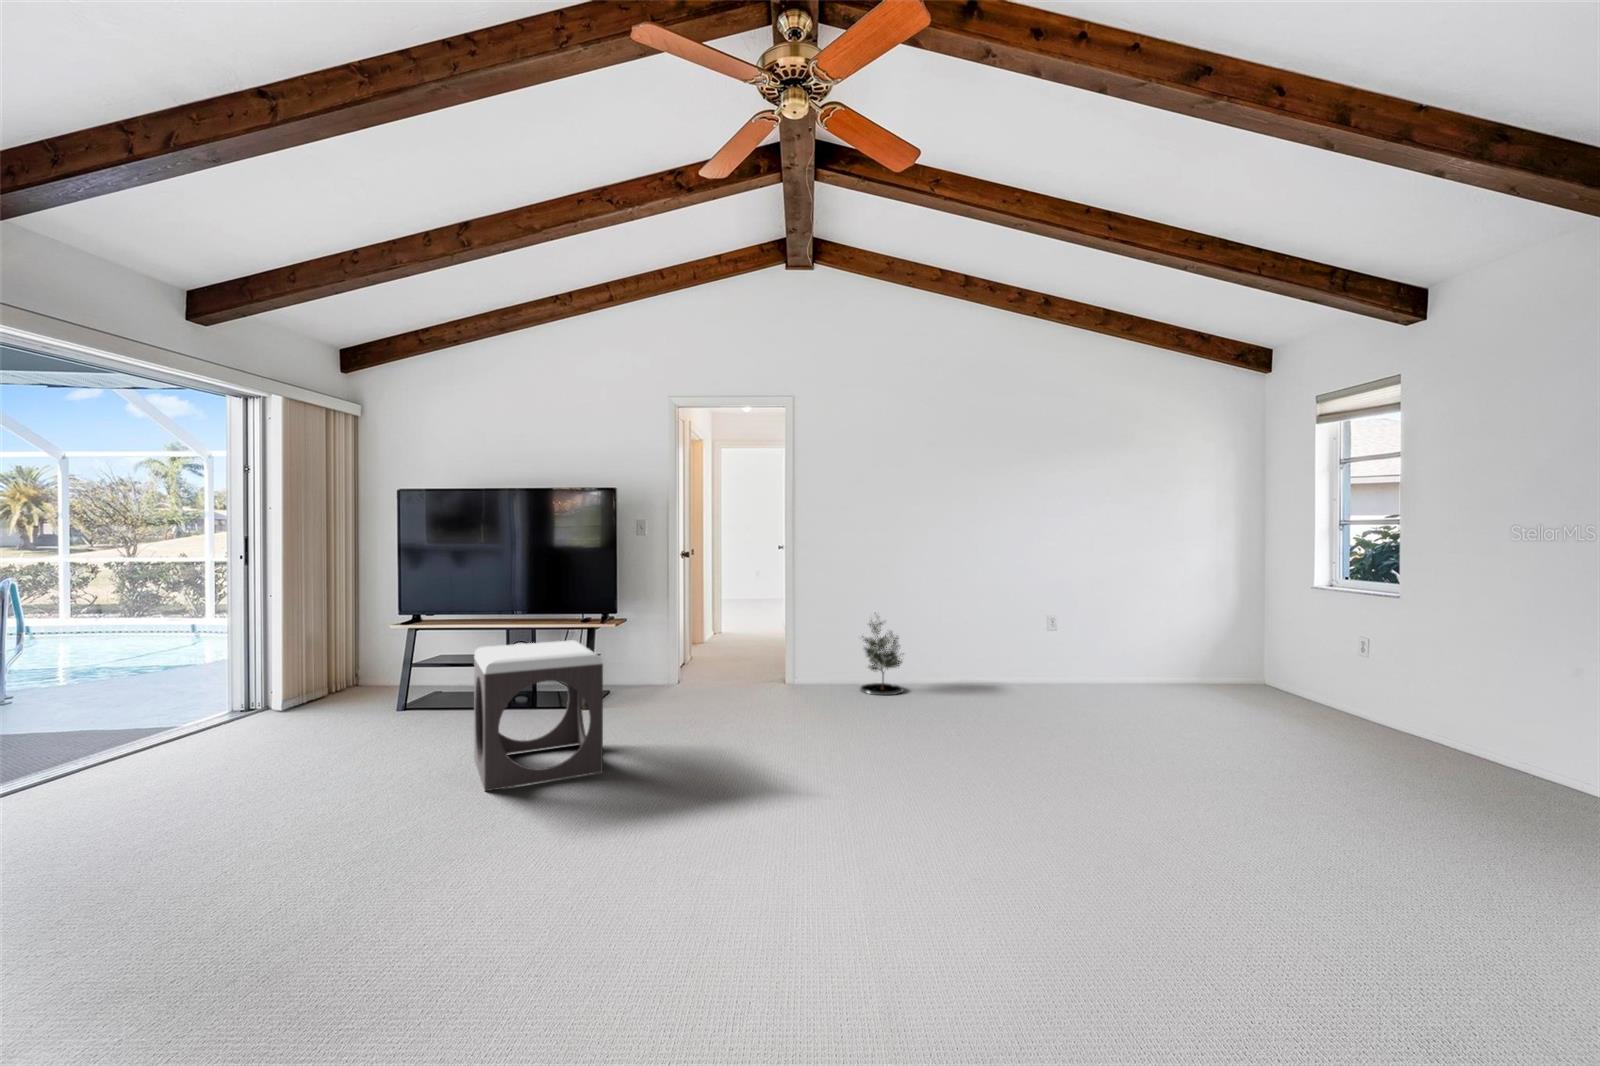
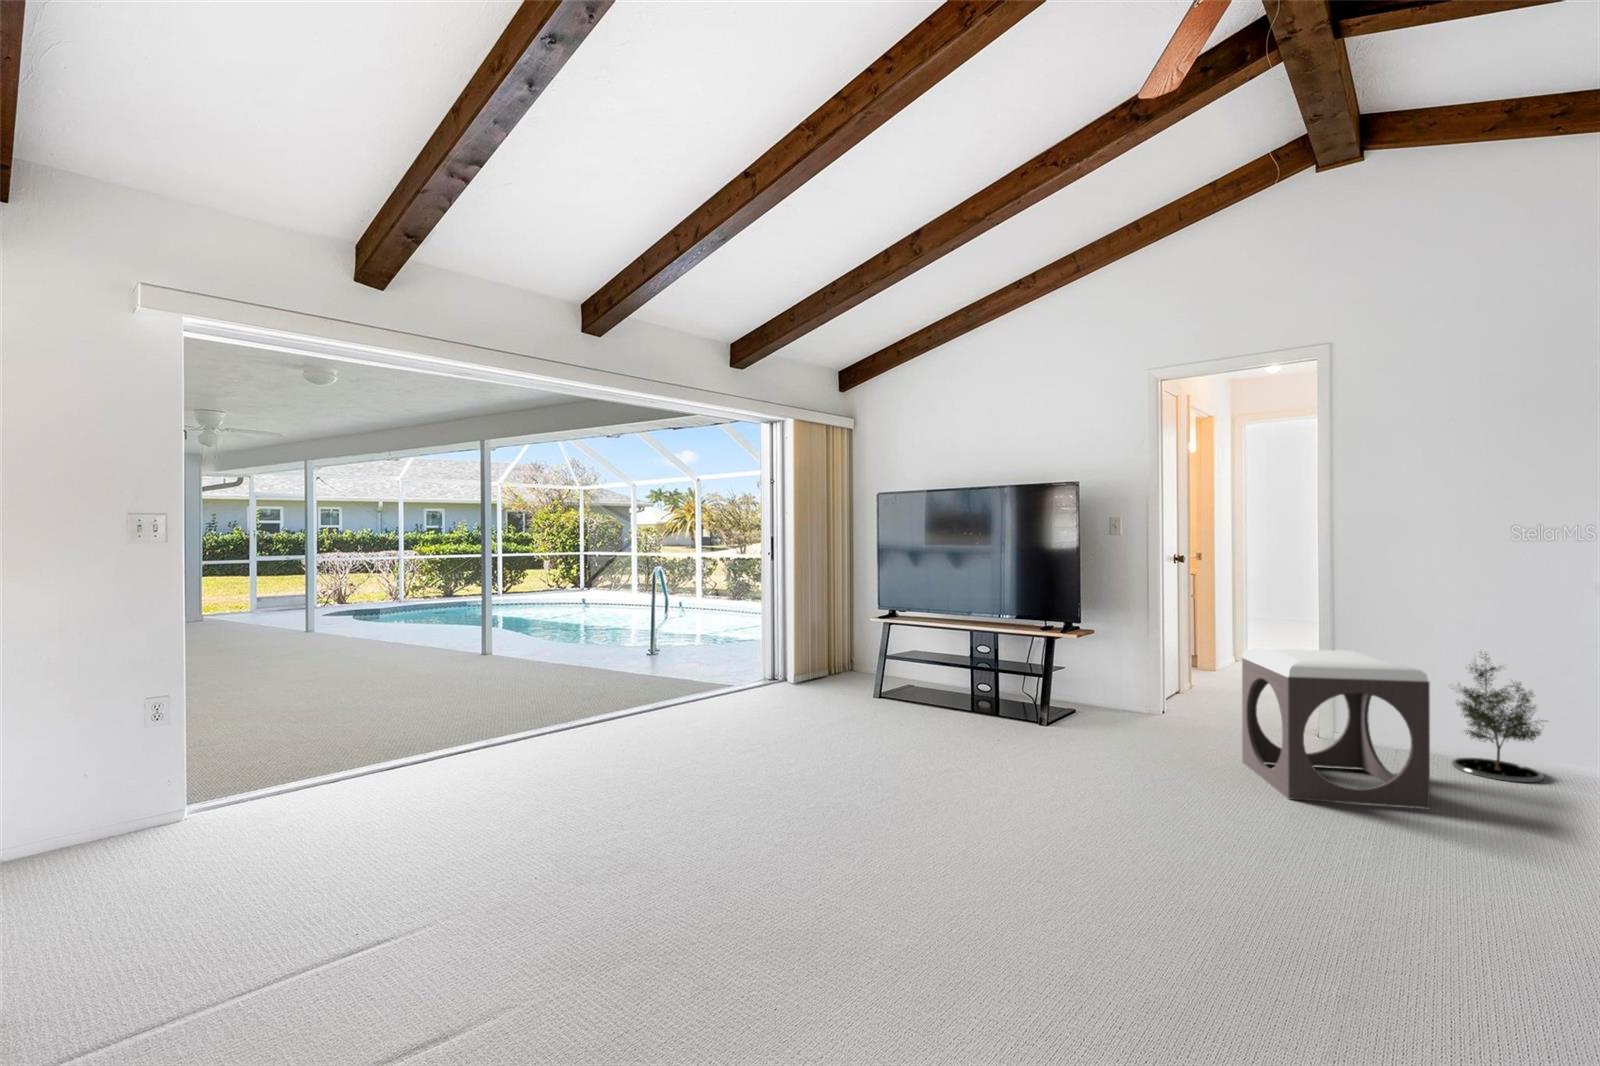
footstool: present [474,640,603,791] -> present [1242,648,1430,808]

